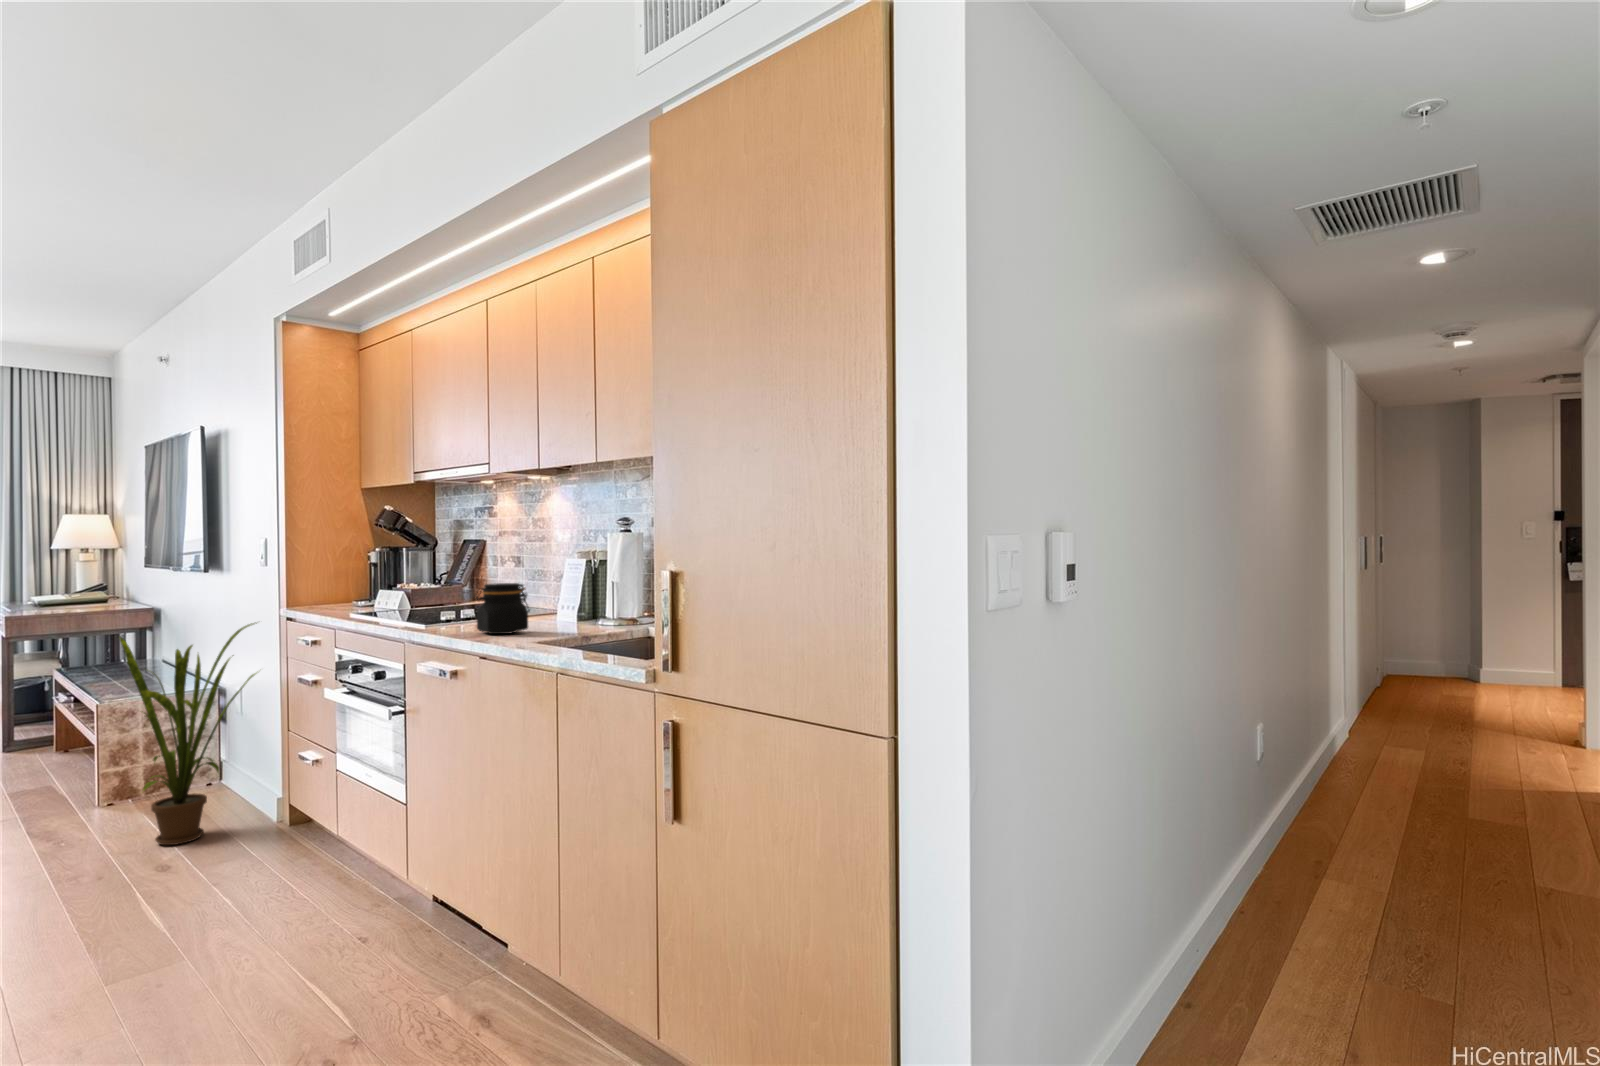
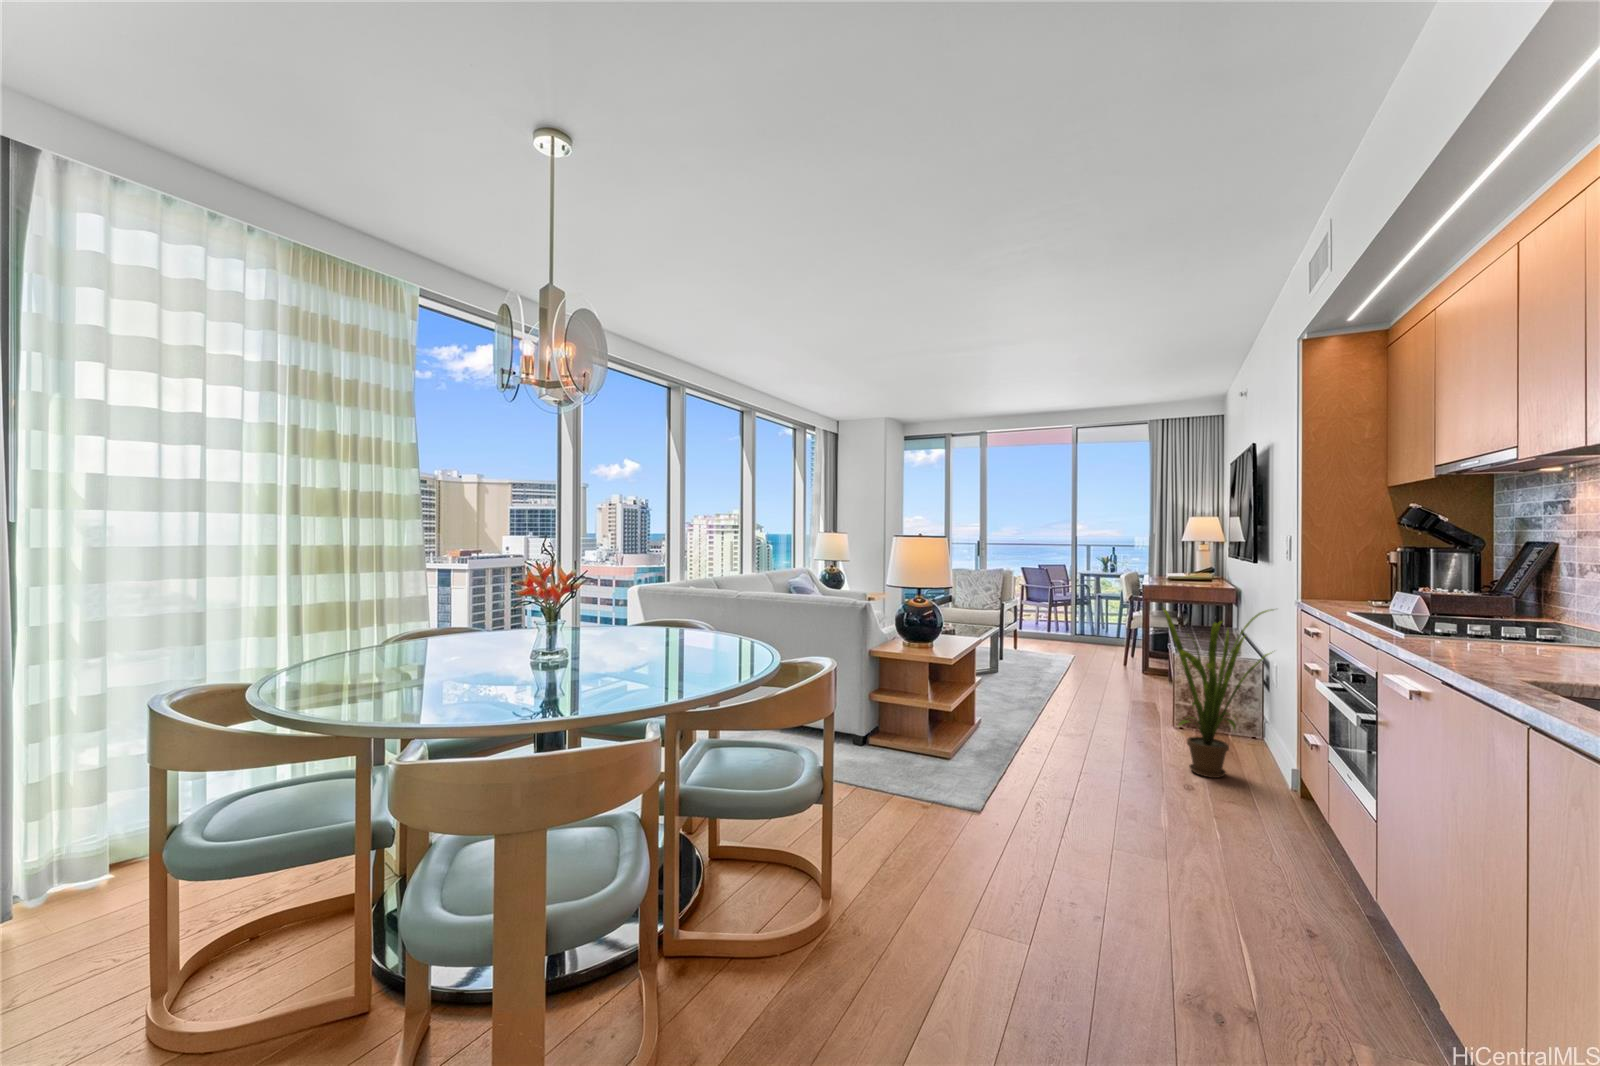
jar: present [474,583,530,634] -> none [1443,597,1545,664]

